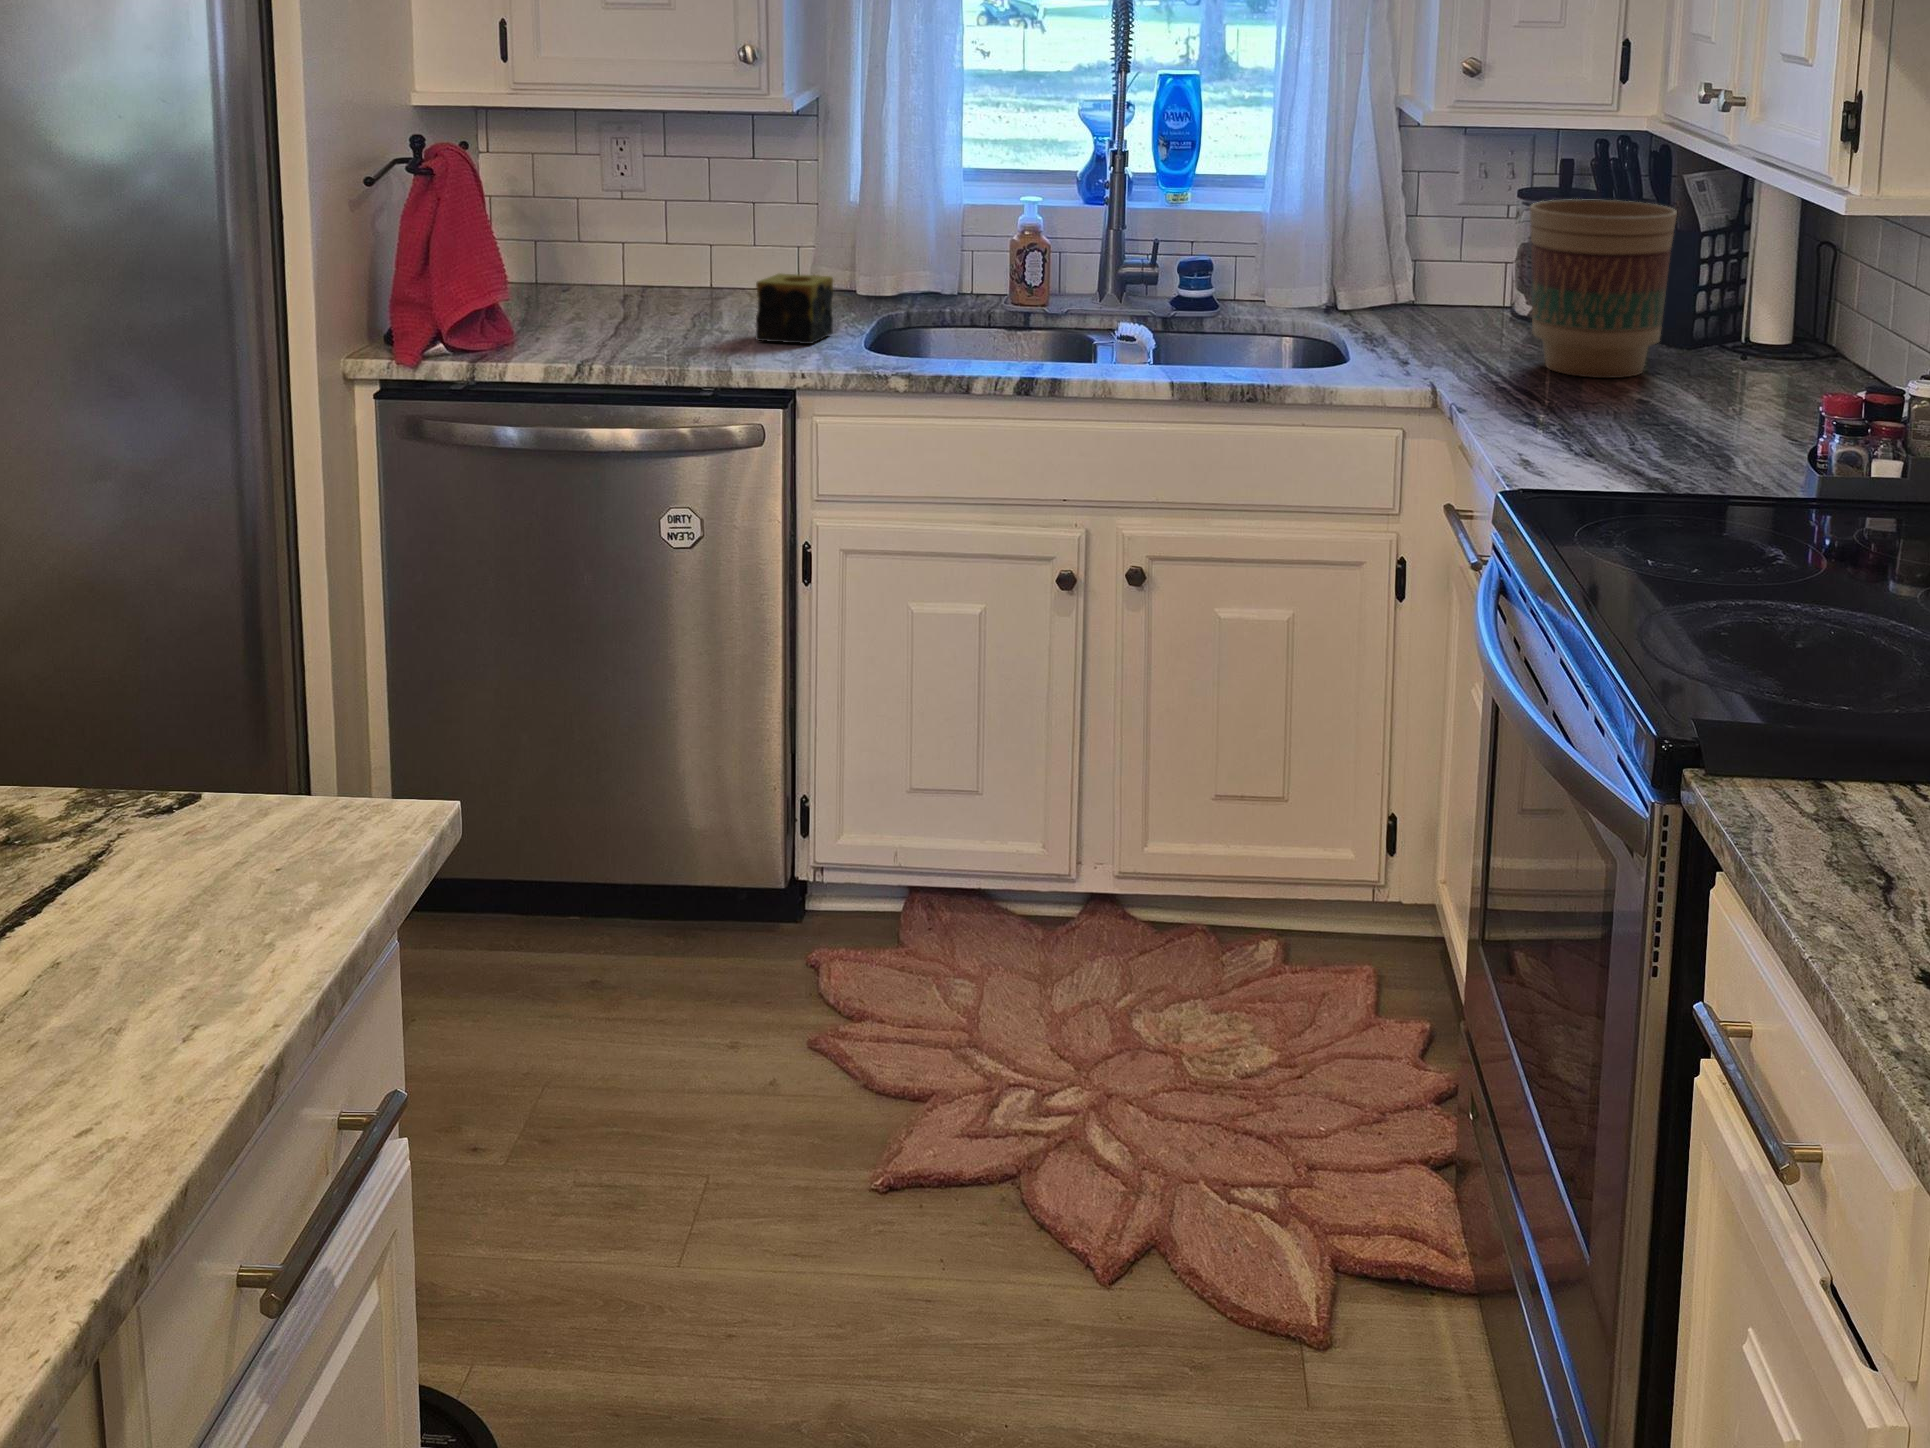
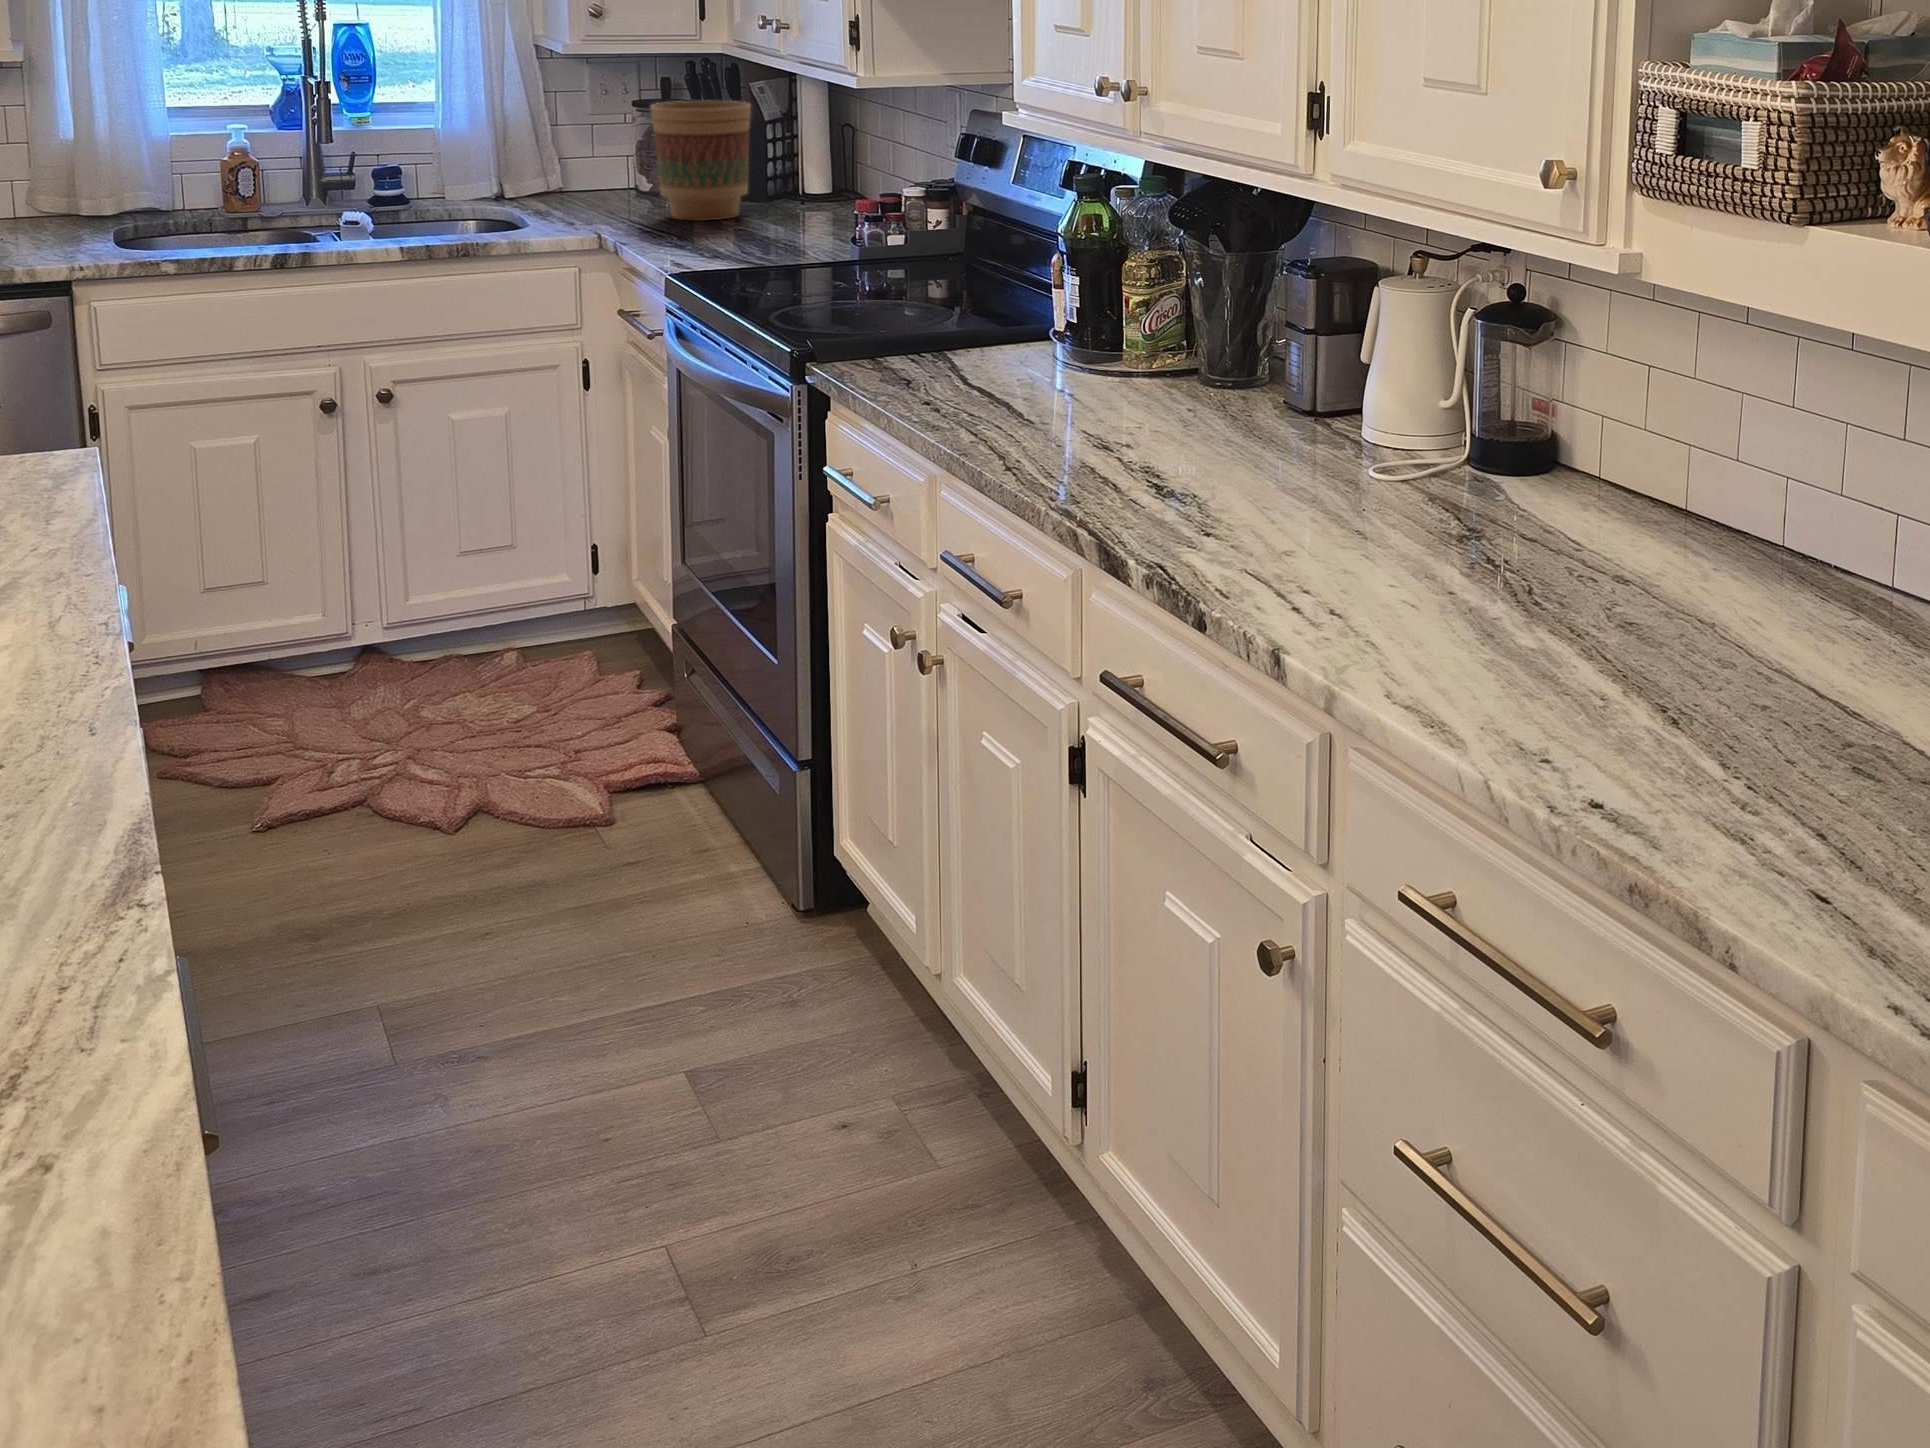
candle: present [756,274,833,344] -> none [10,196,82,252]

